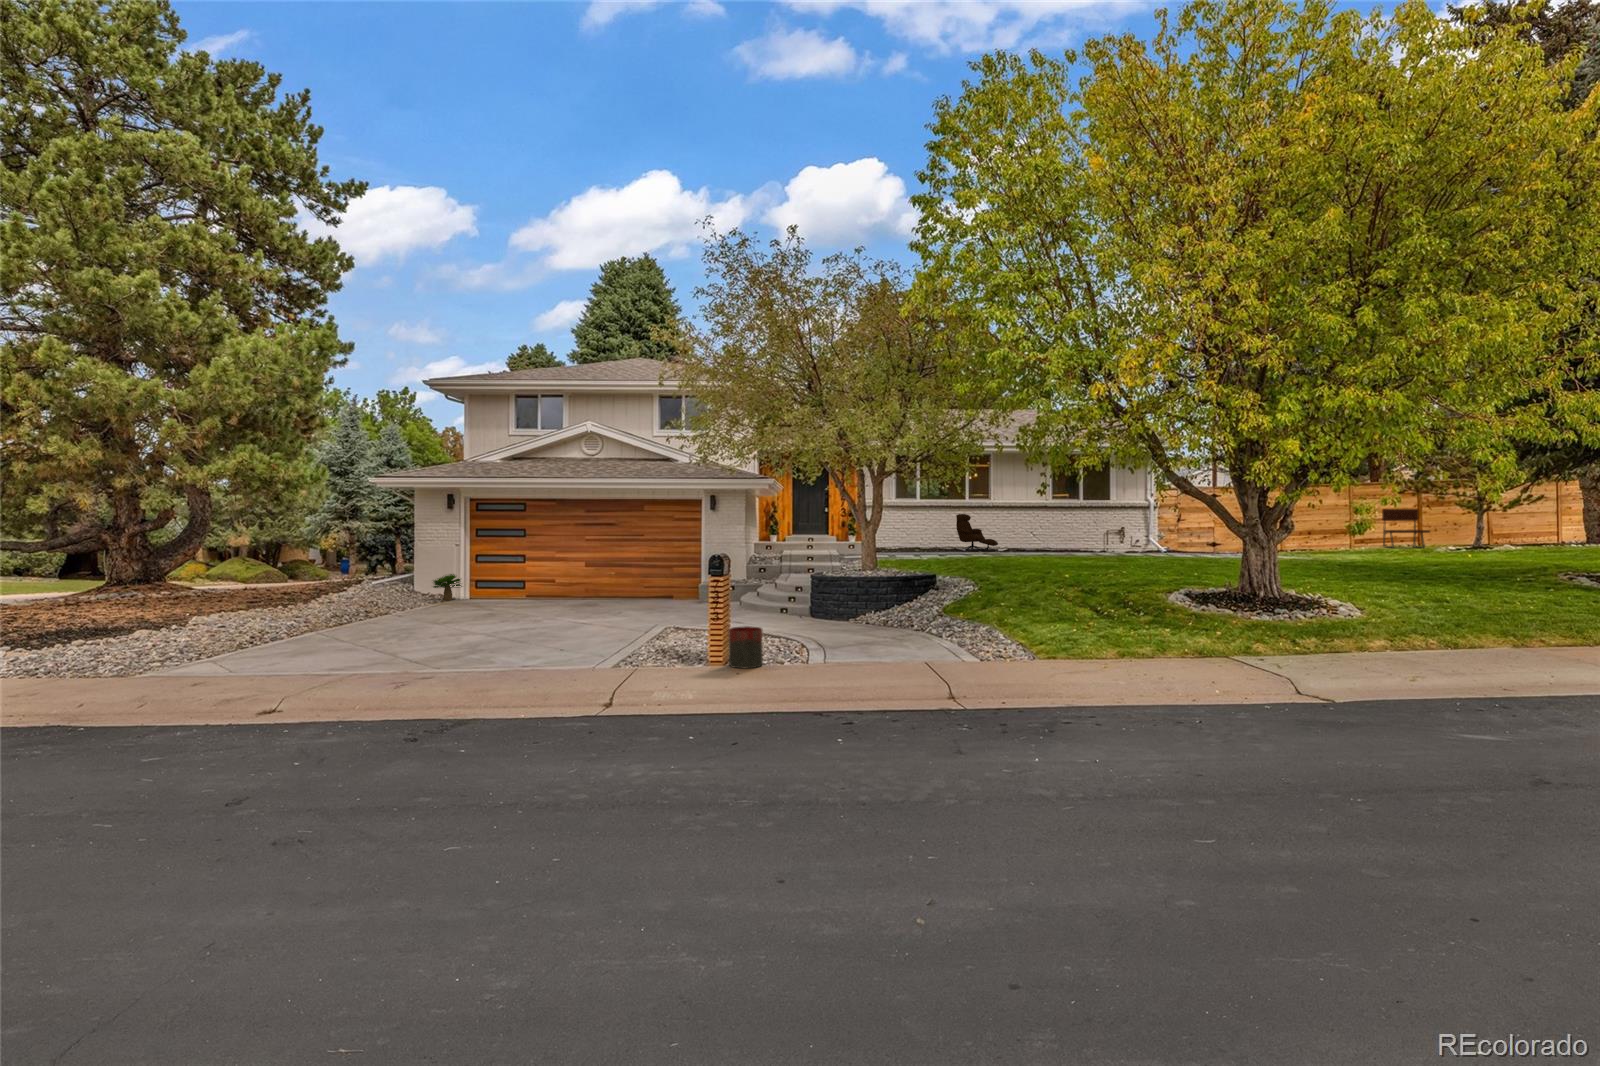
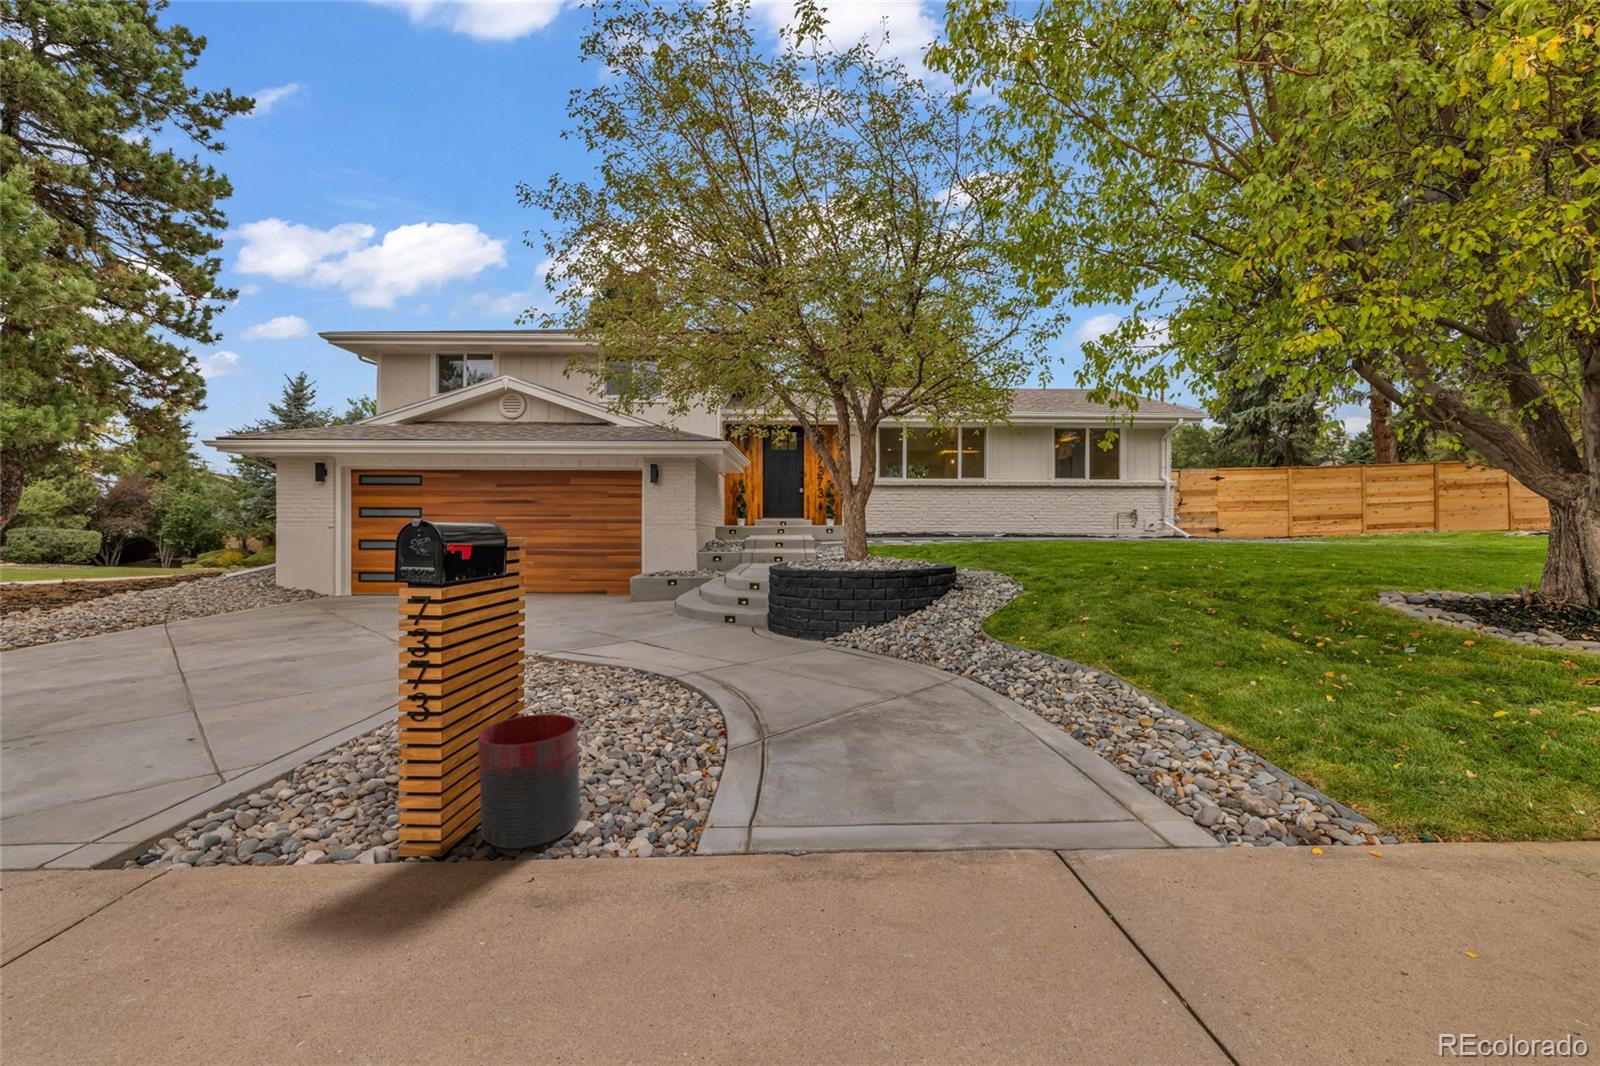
bench: present [1382,509,1430,548] -> none [1413,488,1472,532]
lounge chair: present [956,514,998,551] -> none [949,495,997,536]
potted plant: present [433,574,462,600] -> none [273,565,326,601]

